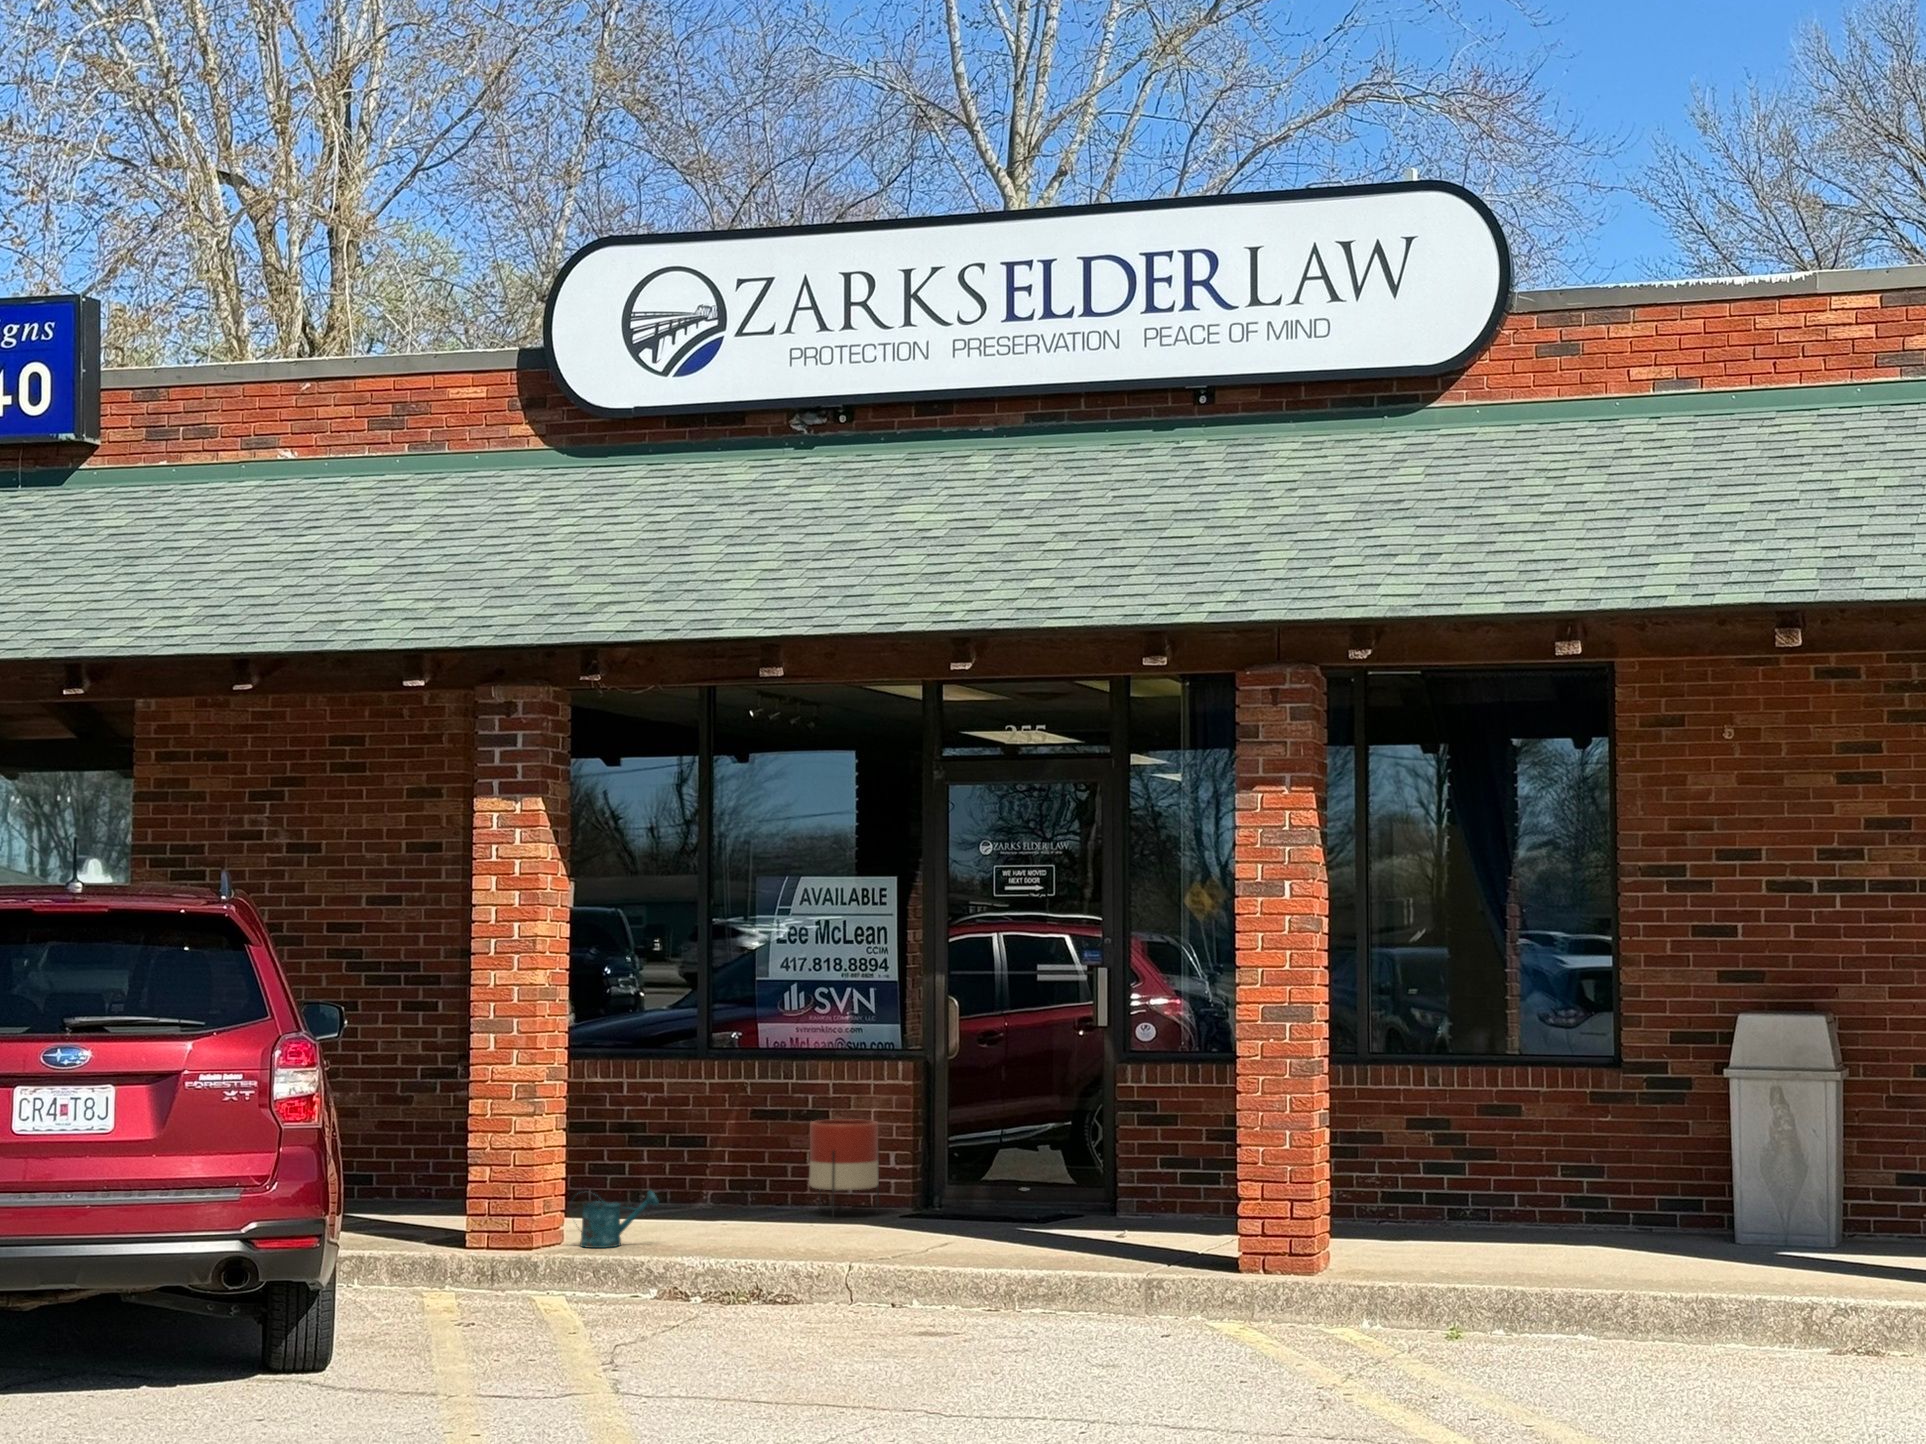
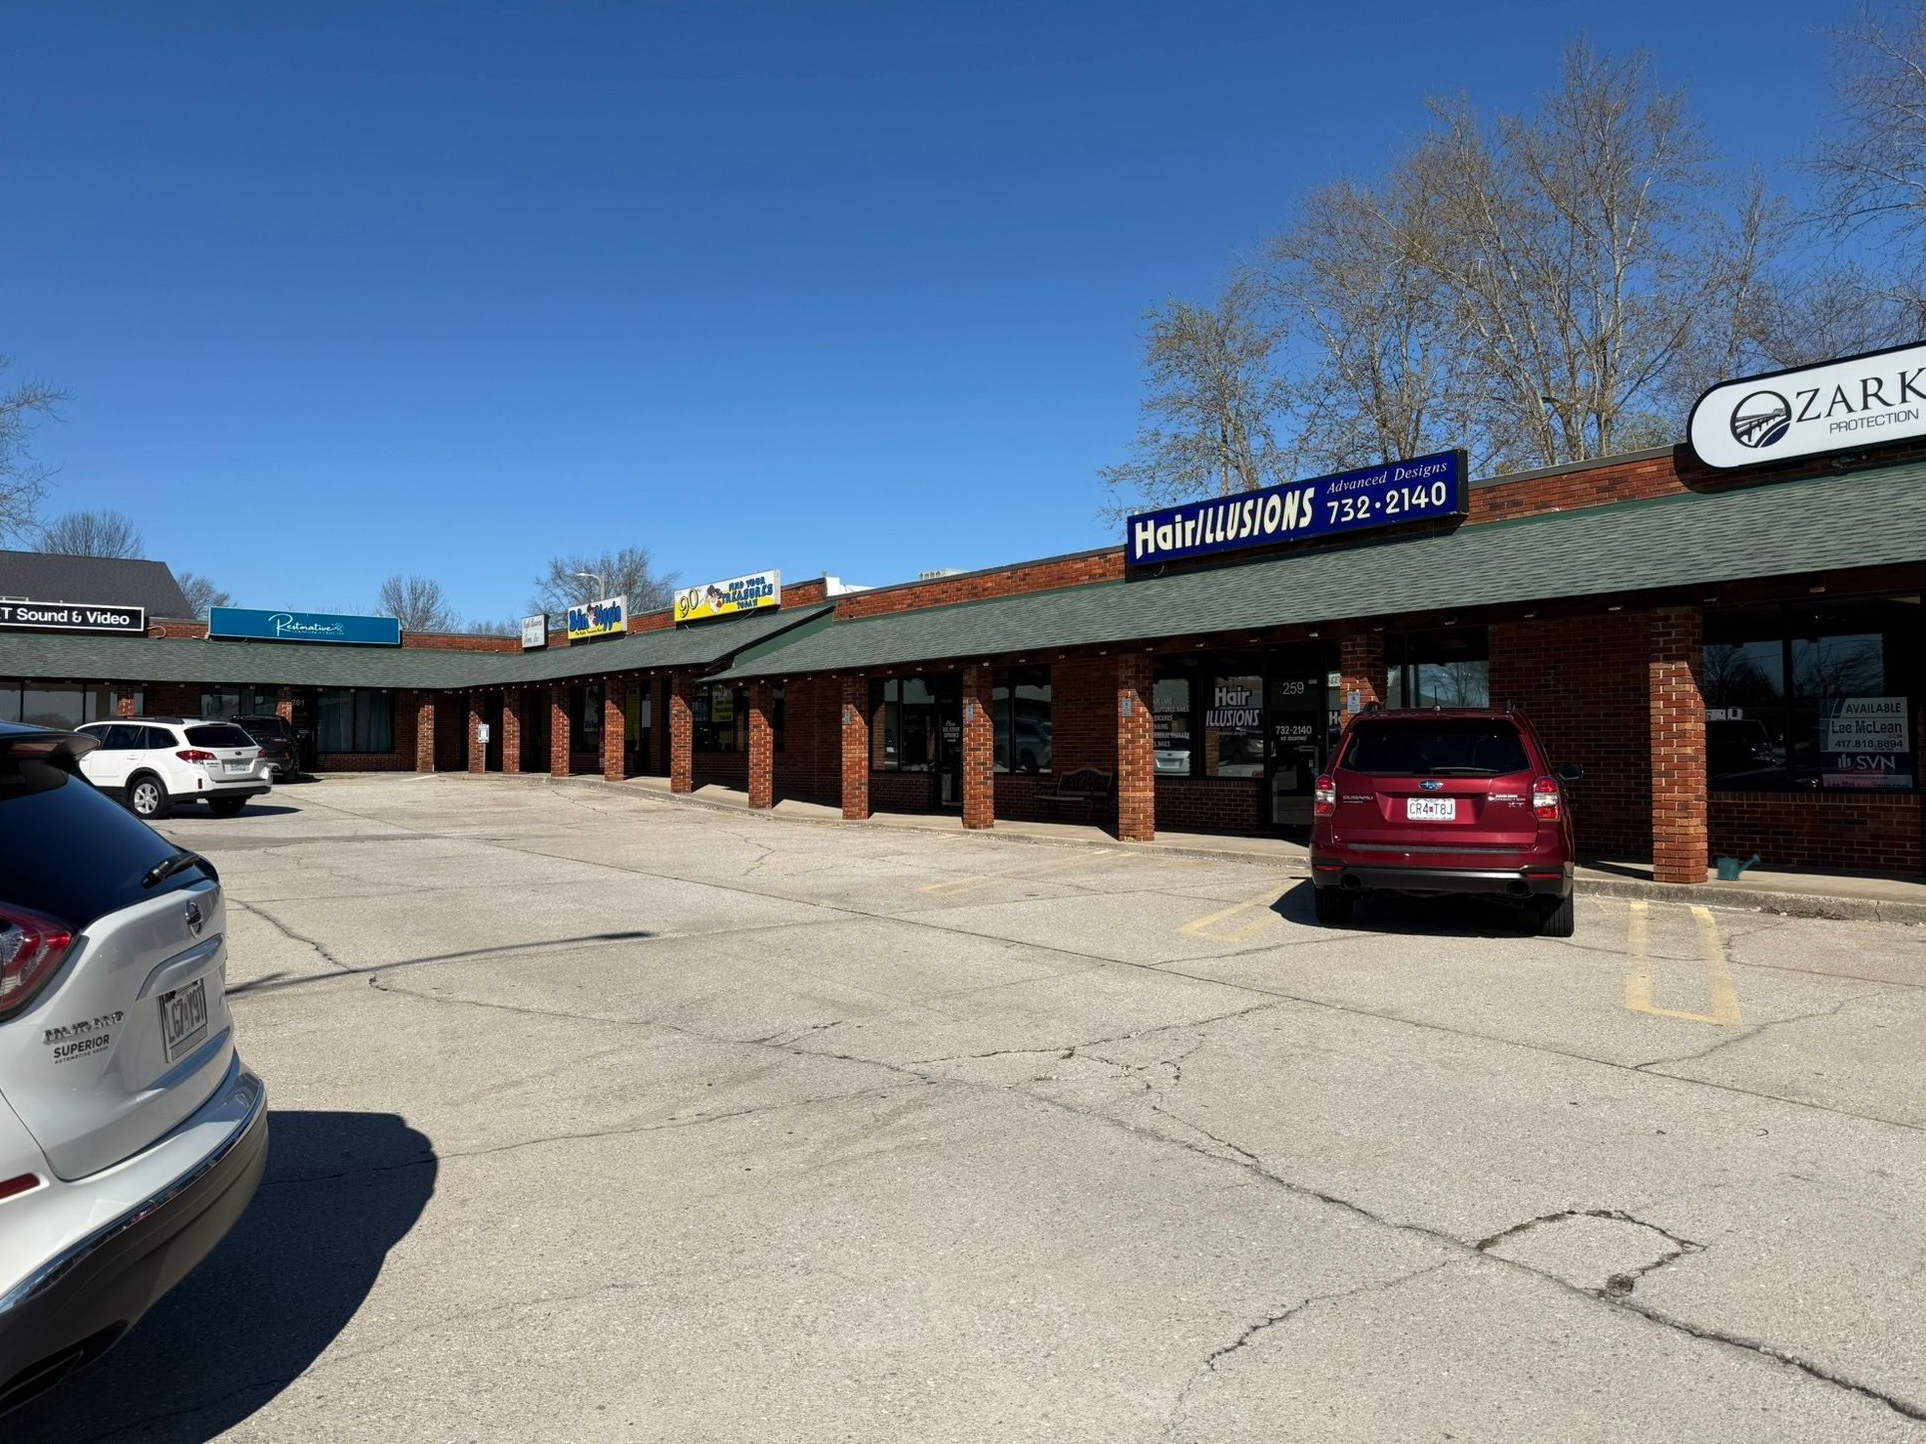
planter: present [809,1119,879,1218] -> none [1855,827,1900,878]

